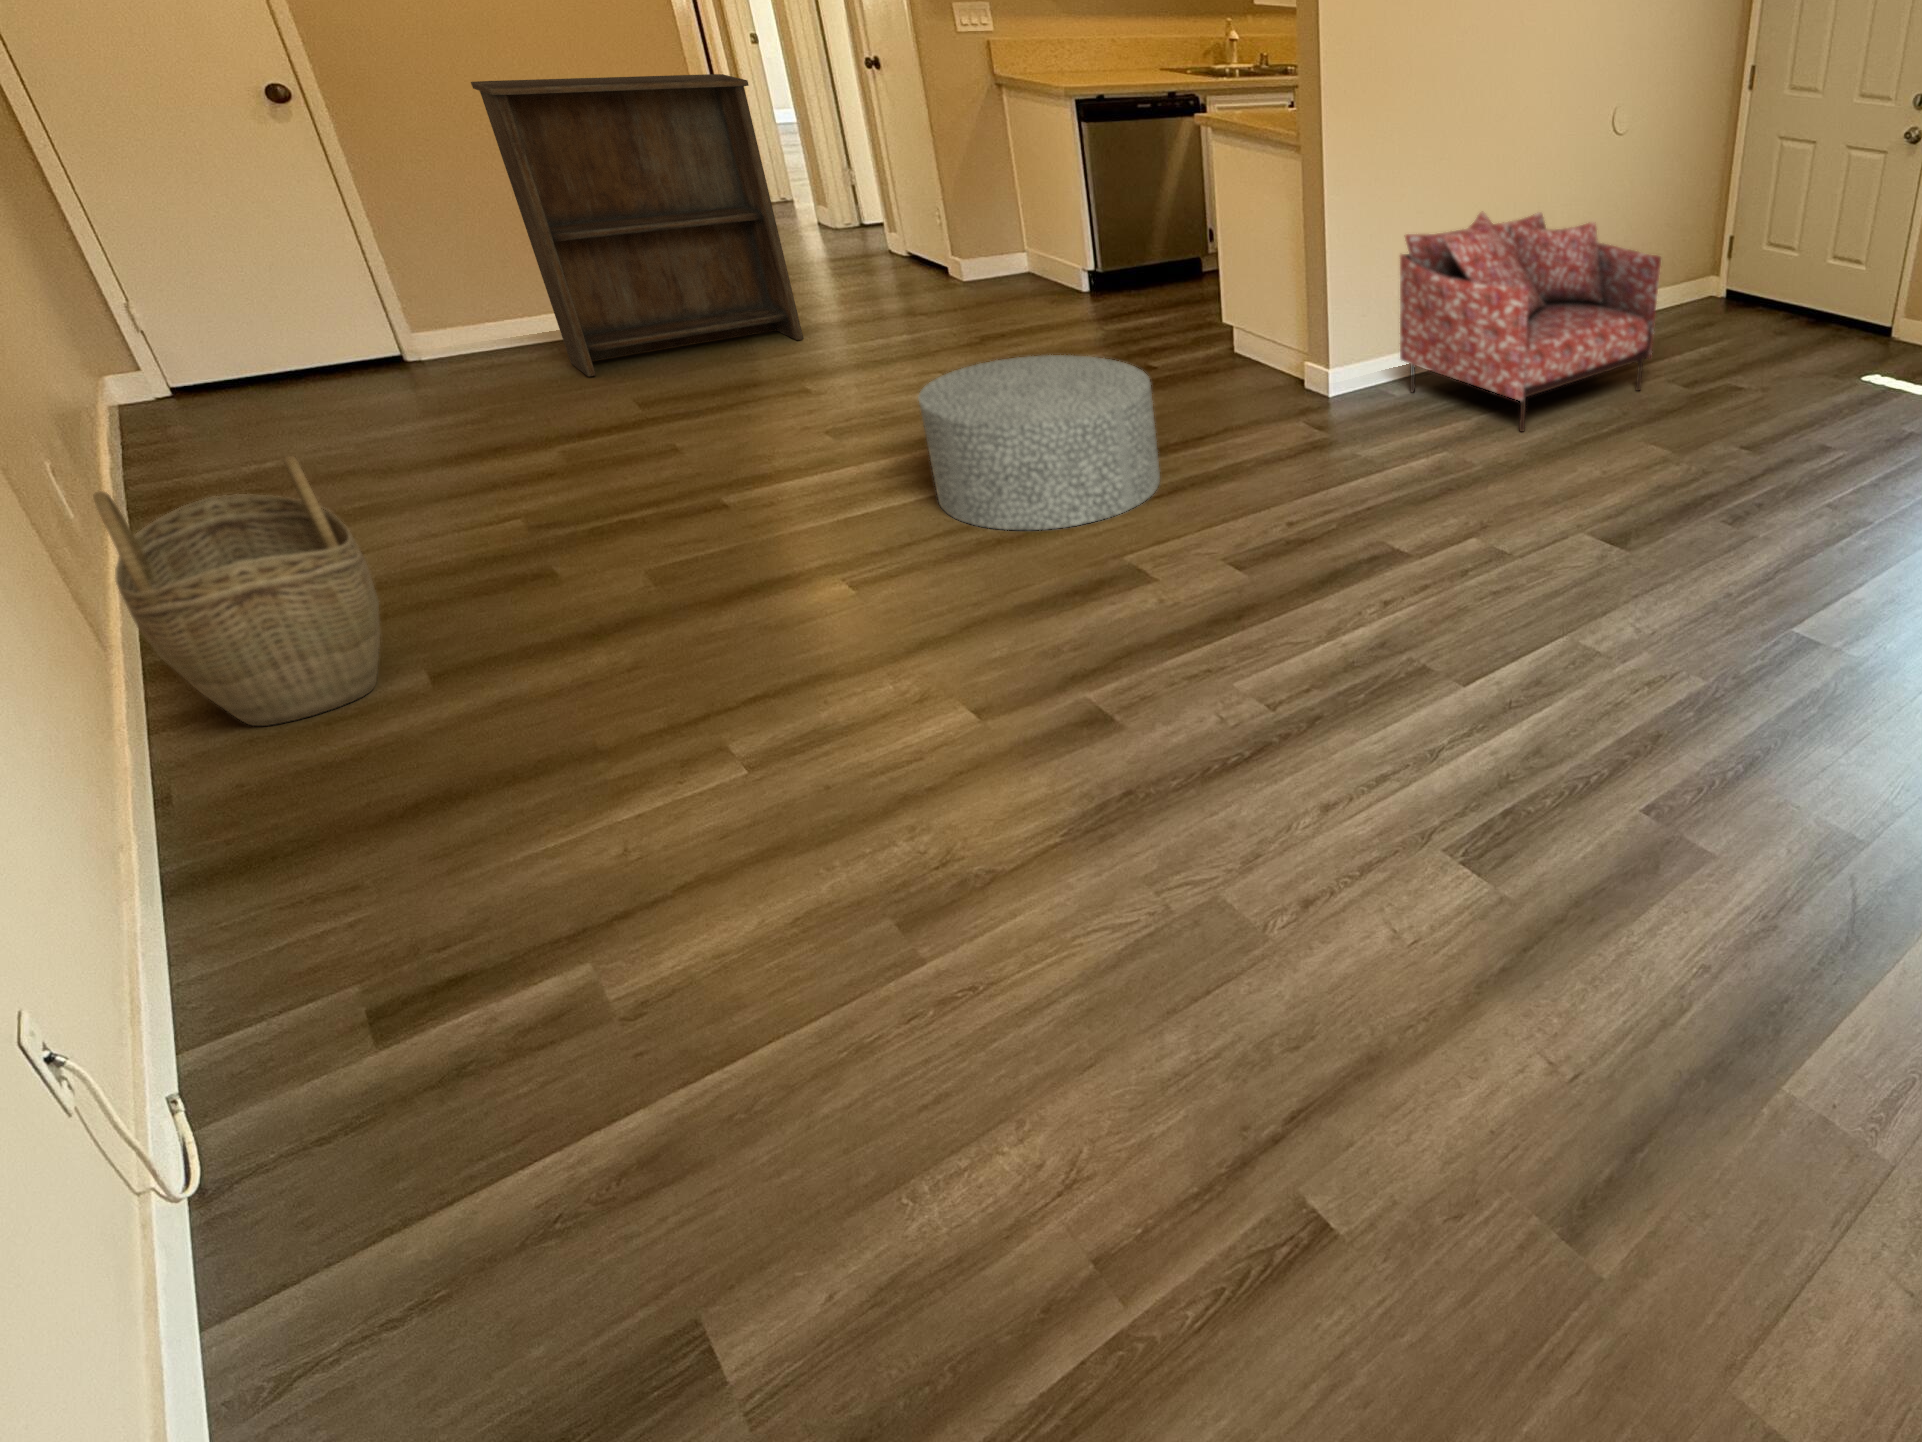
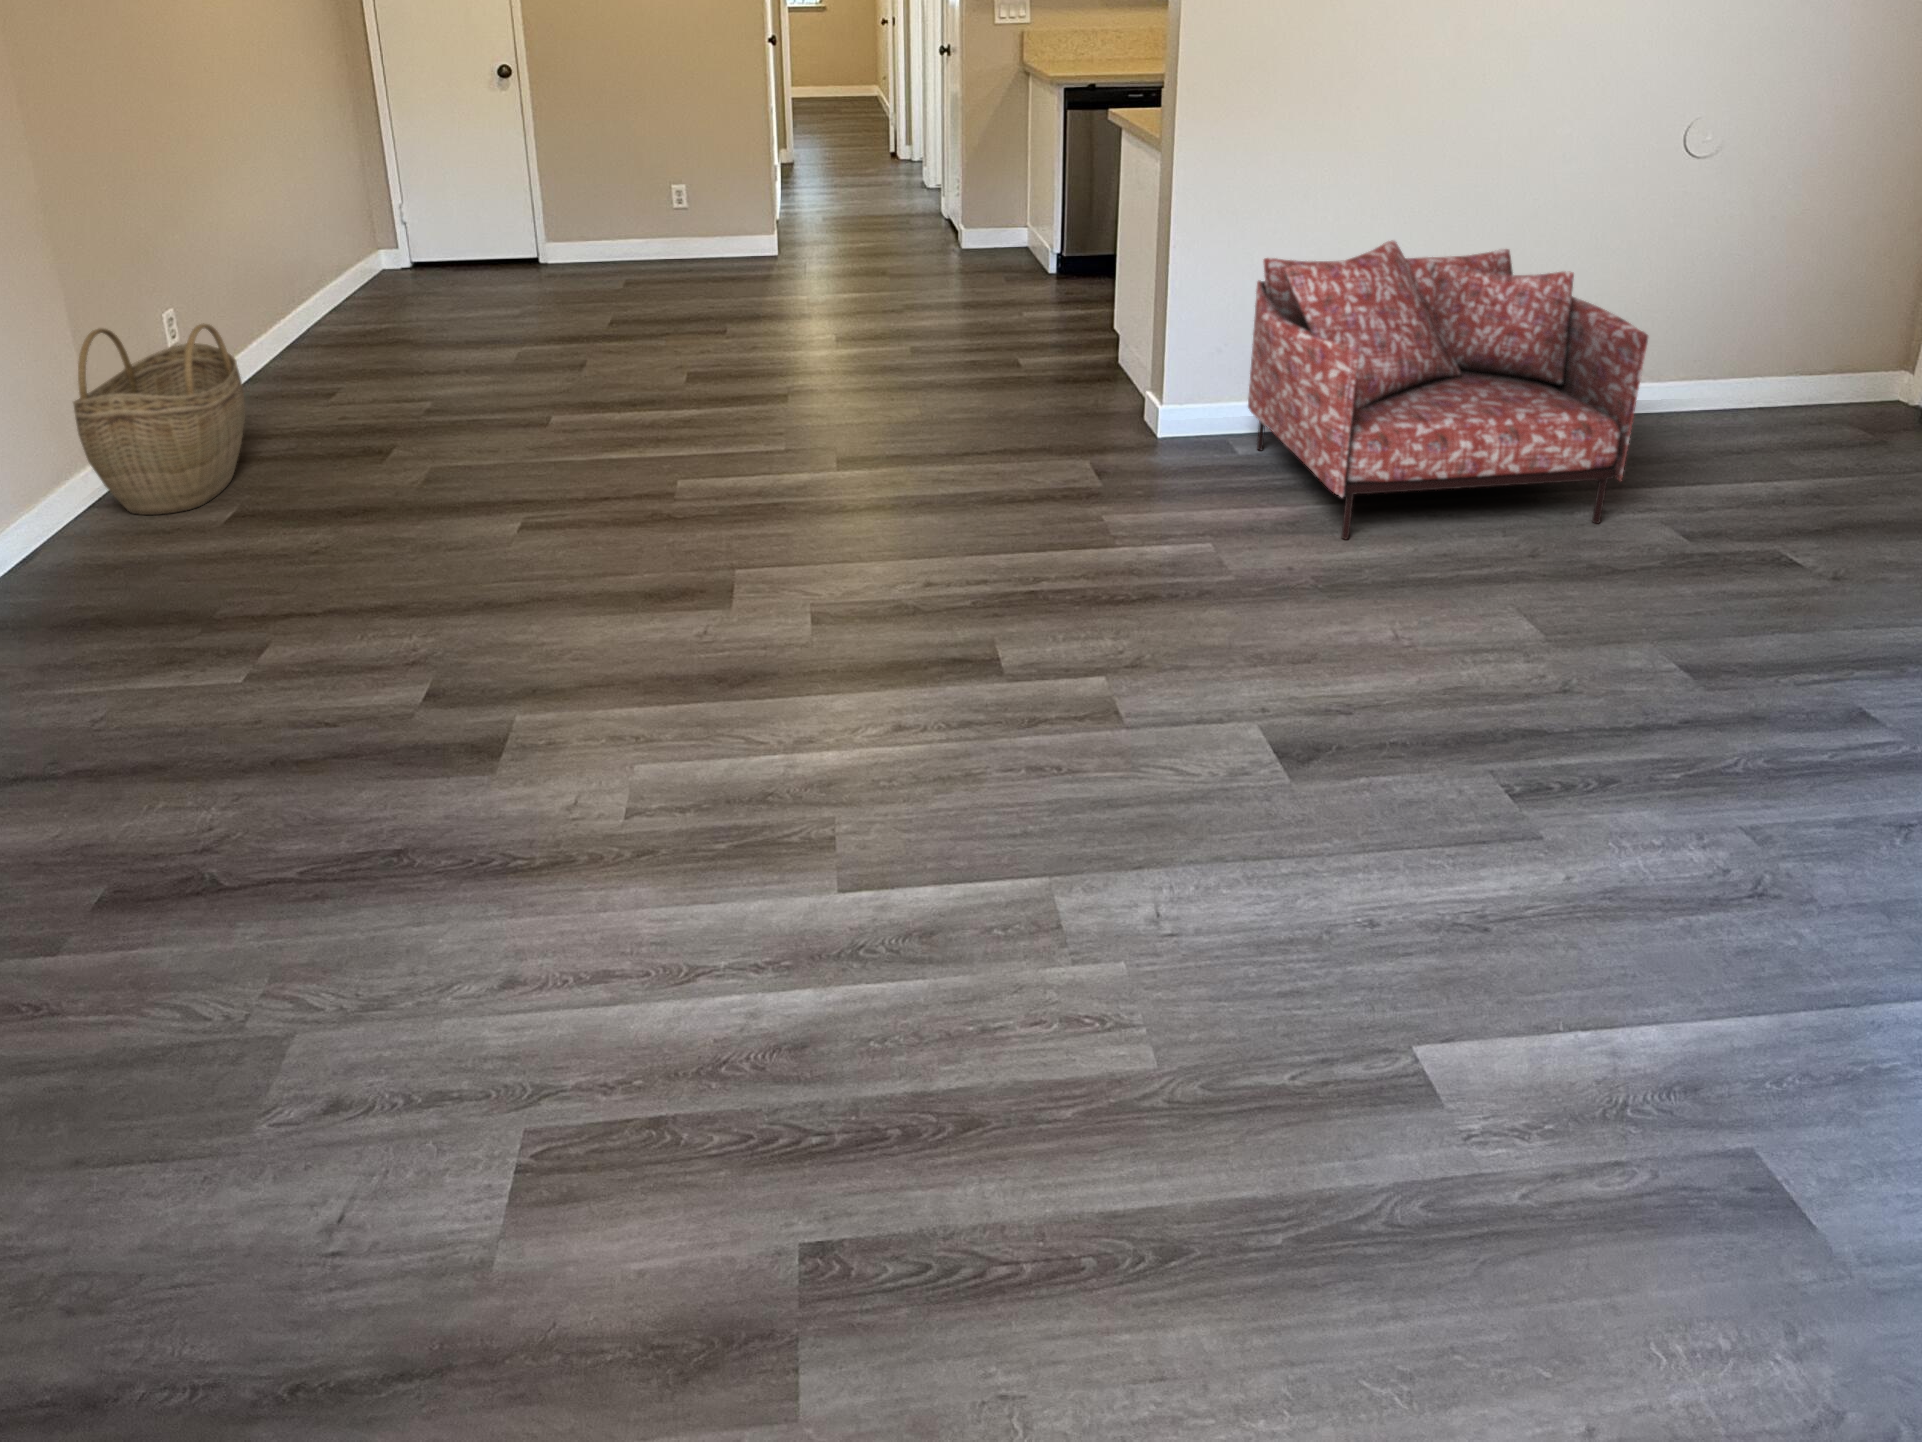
bookshelf: present [471,74,803,376] -> none [594,61,782,290]
ottoman: present [918,355,1160,530] -> none [660,331,887,515]

